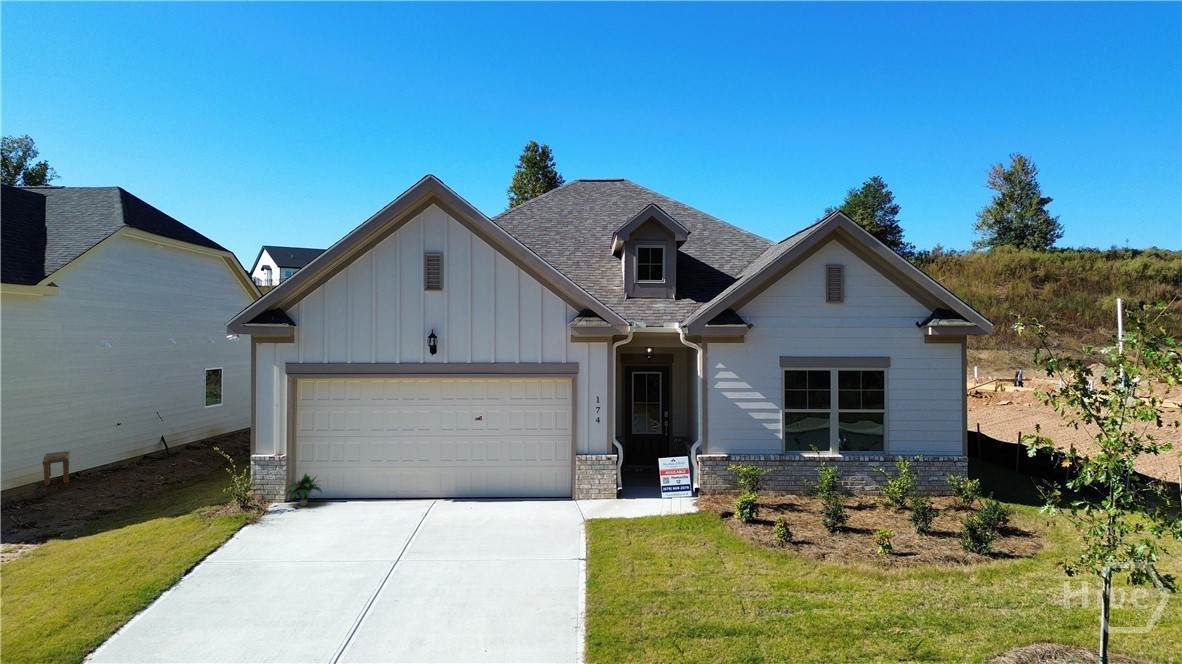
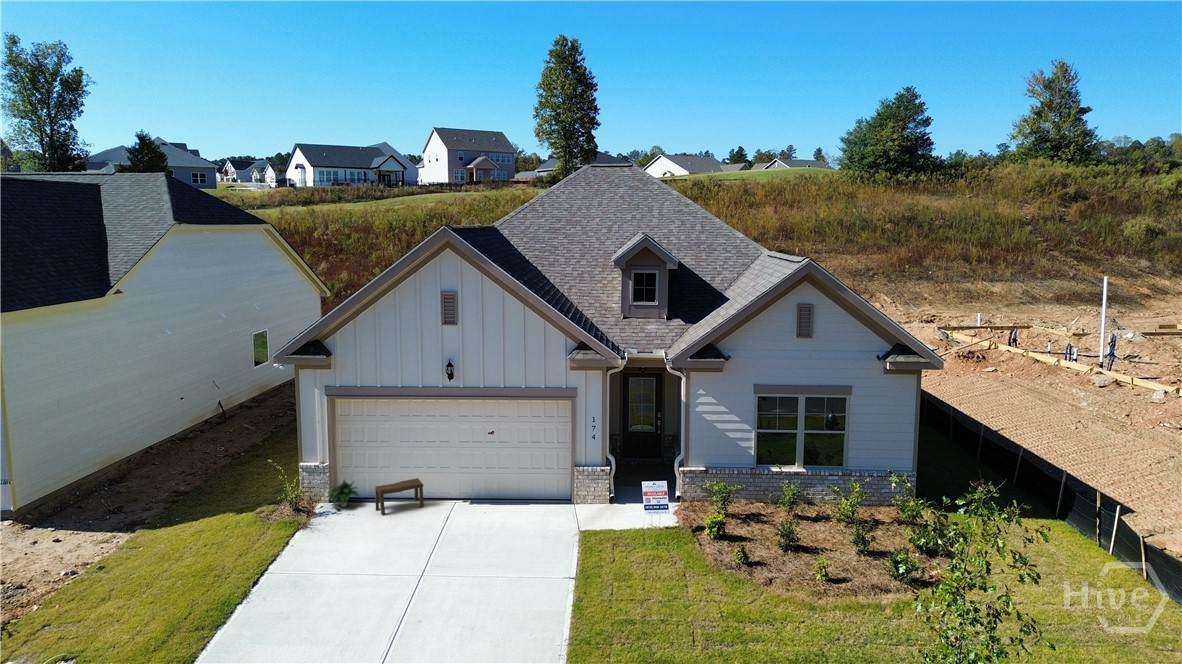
bench: present [42,451,70,486] -> present [375,478,424,515]

